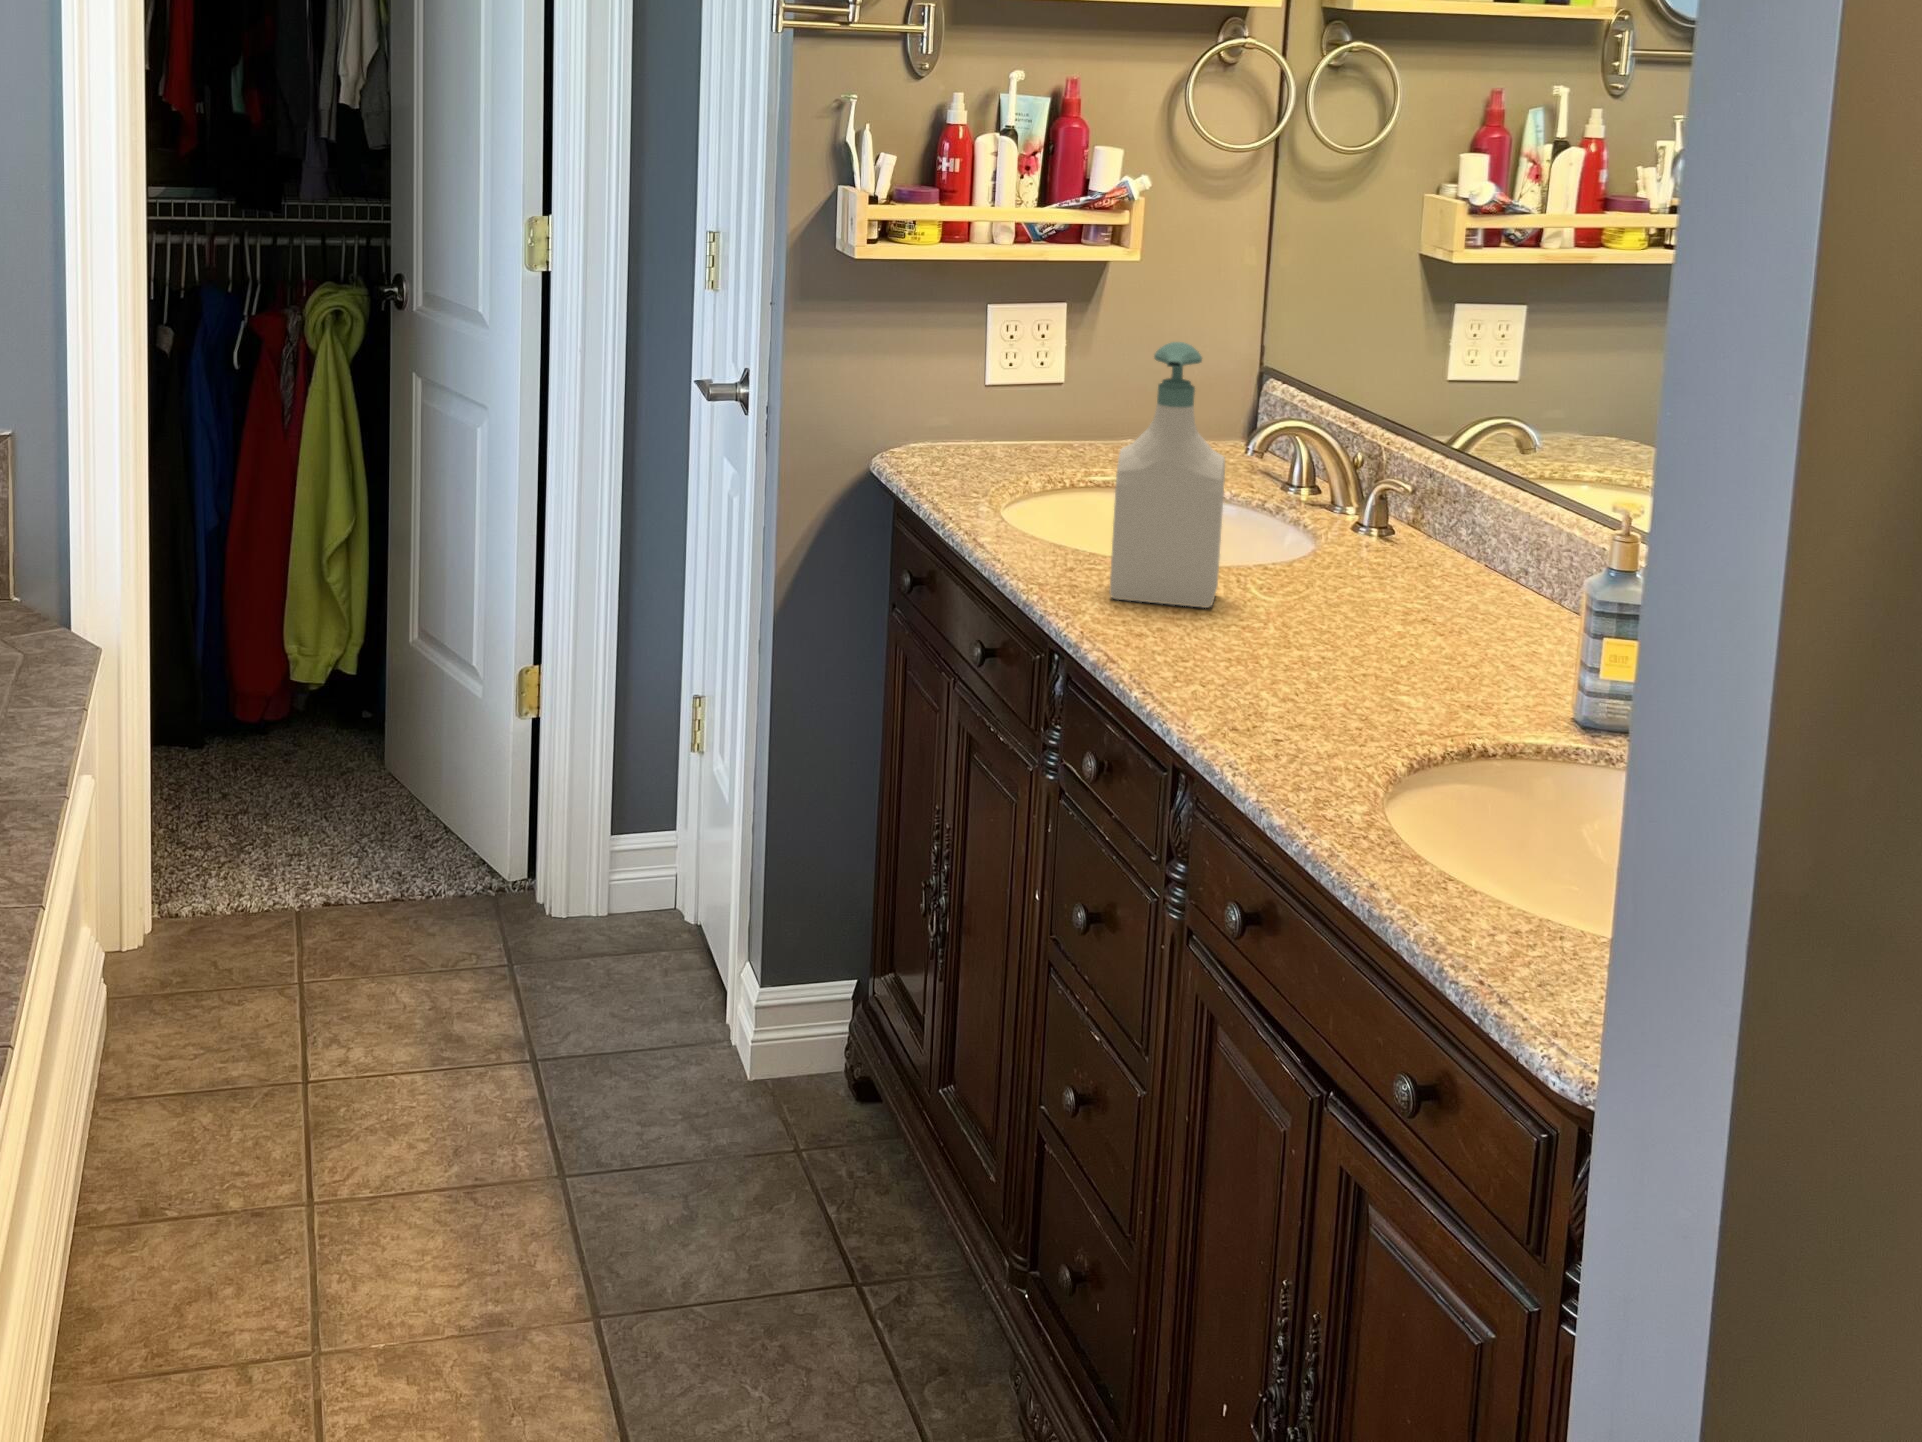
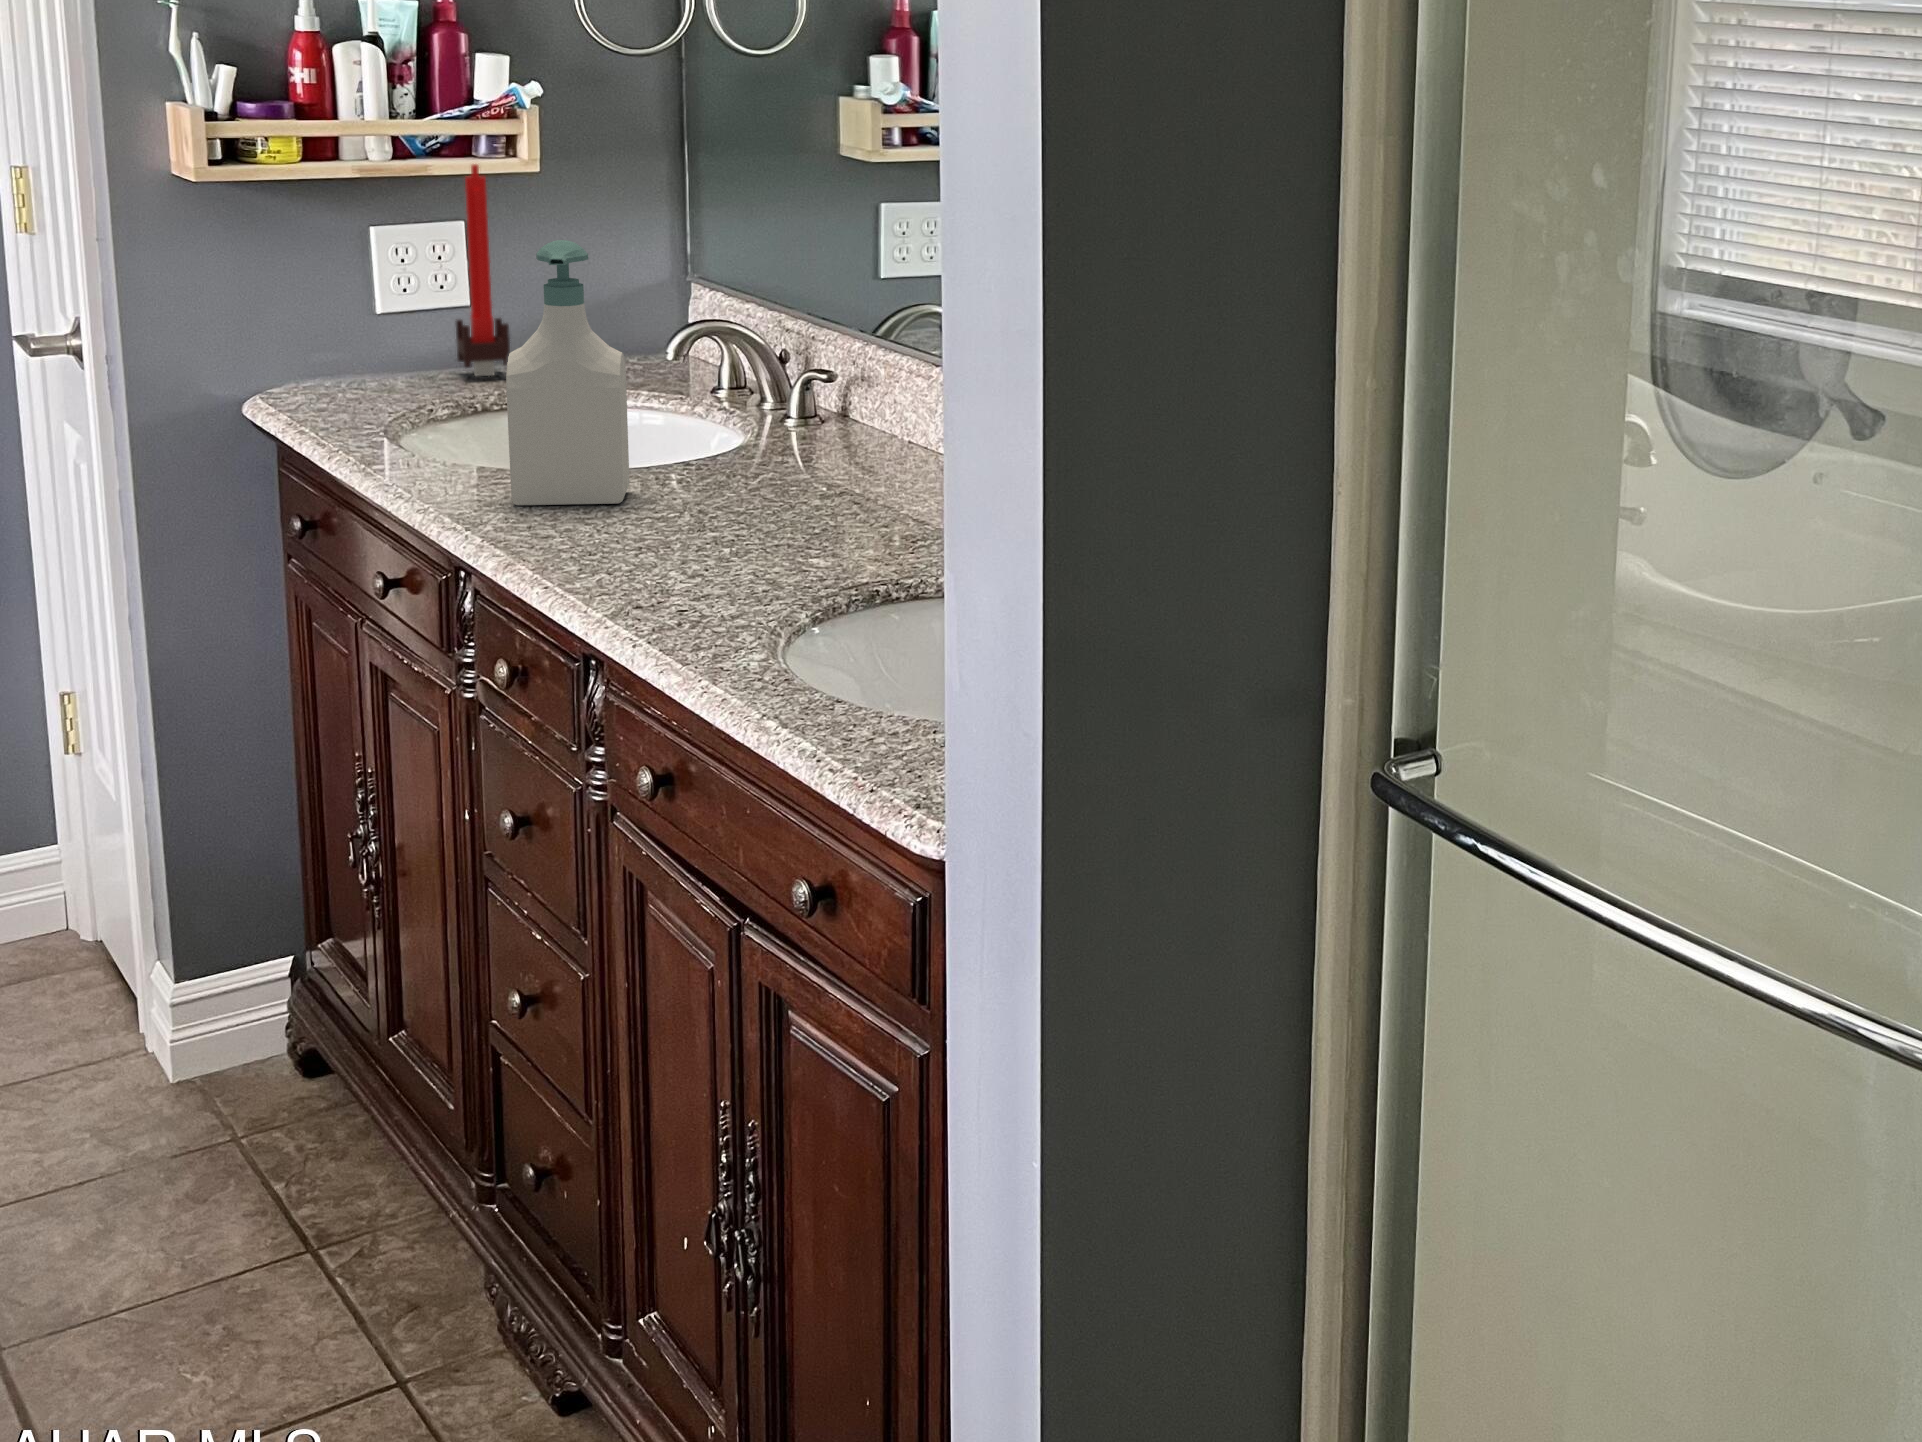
candle: none [1052,250,1102,452] -> present [455,164,510,376]

